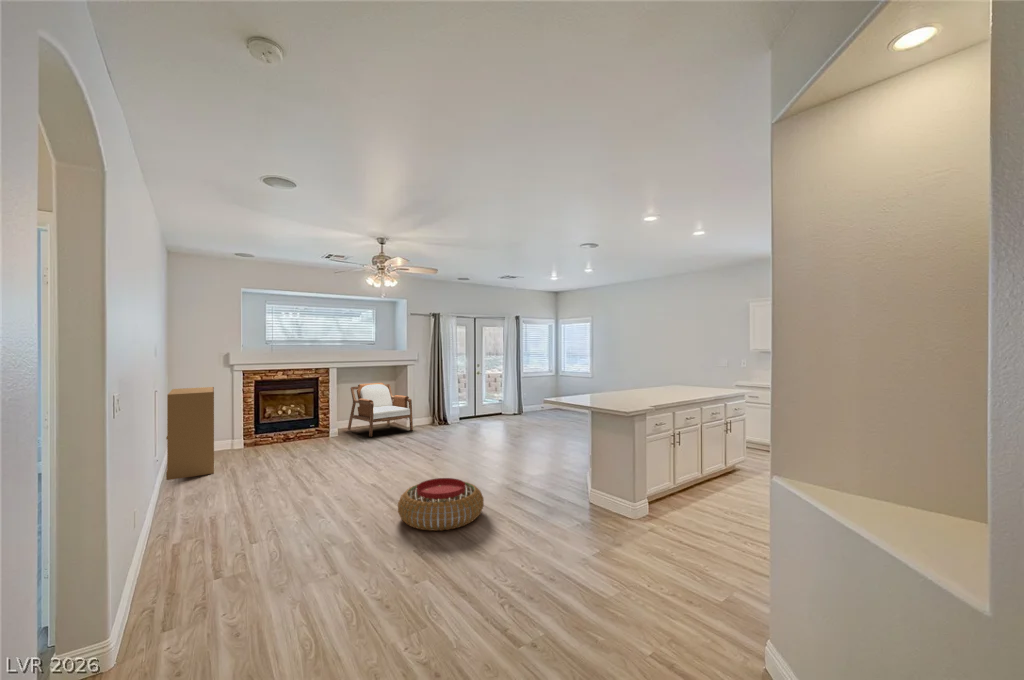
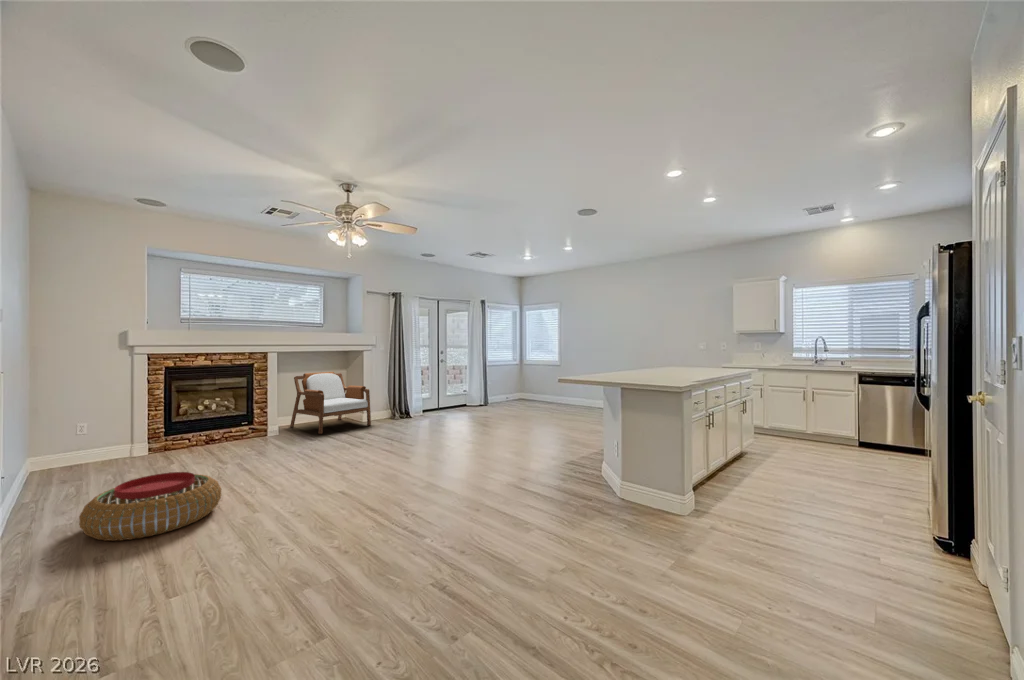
bookshelf: present [166,387,214,480] -> none [14,373,100,506]
pouf: present [398,478,484,531] -> present [79,472,222,541]

